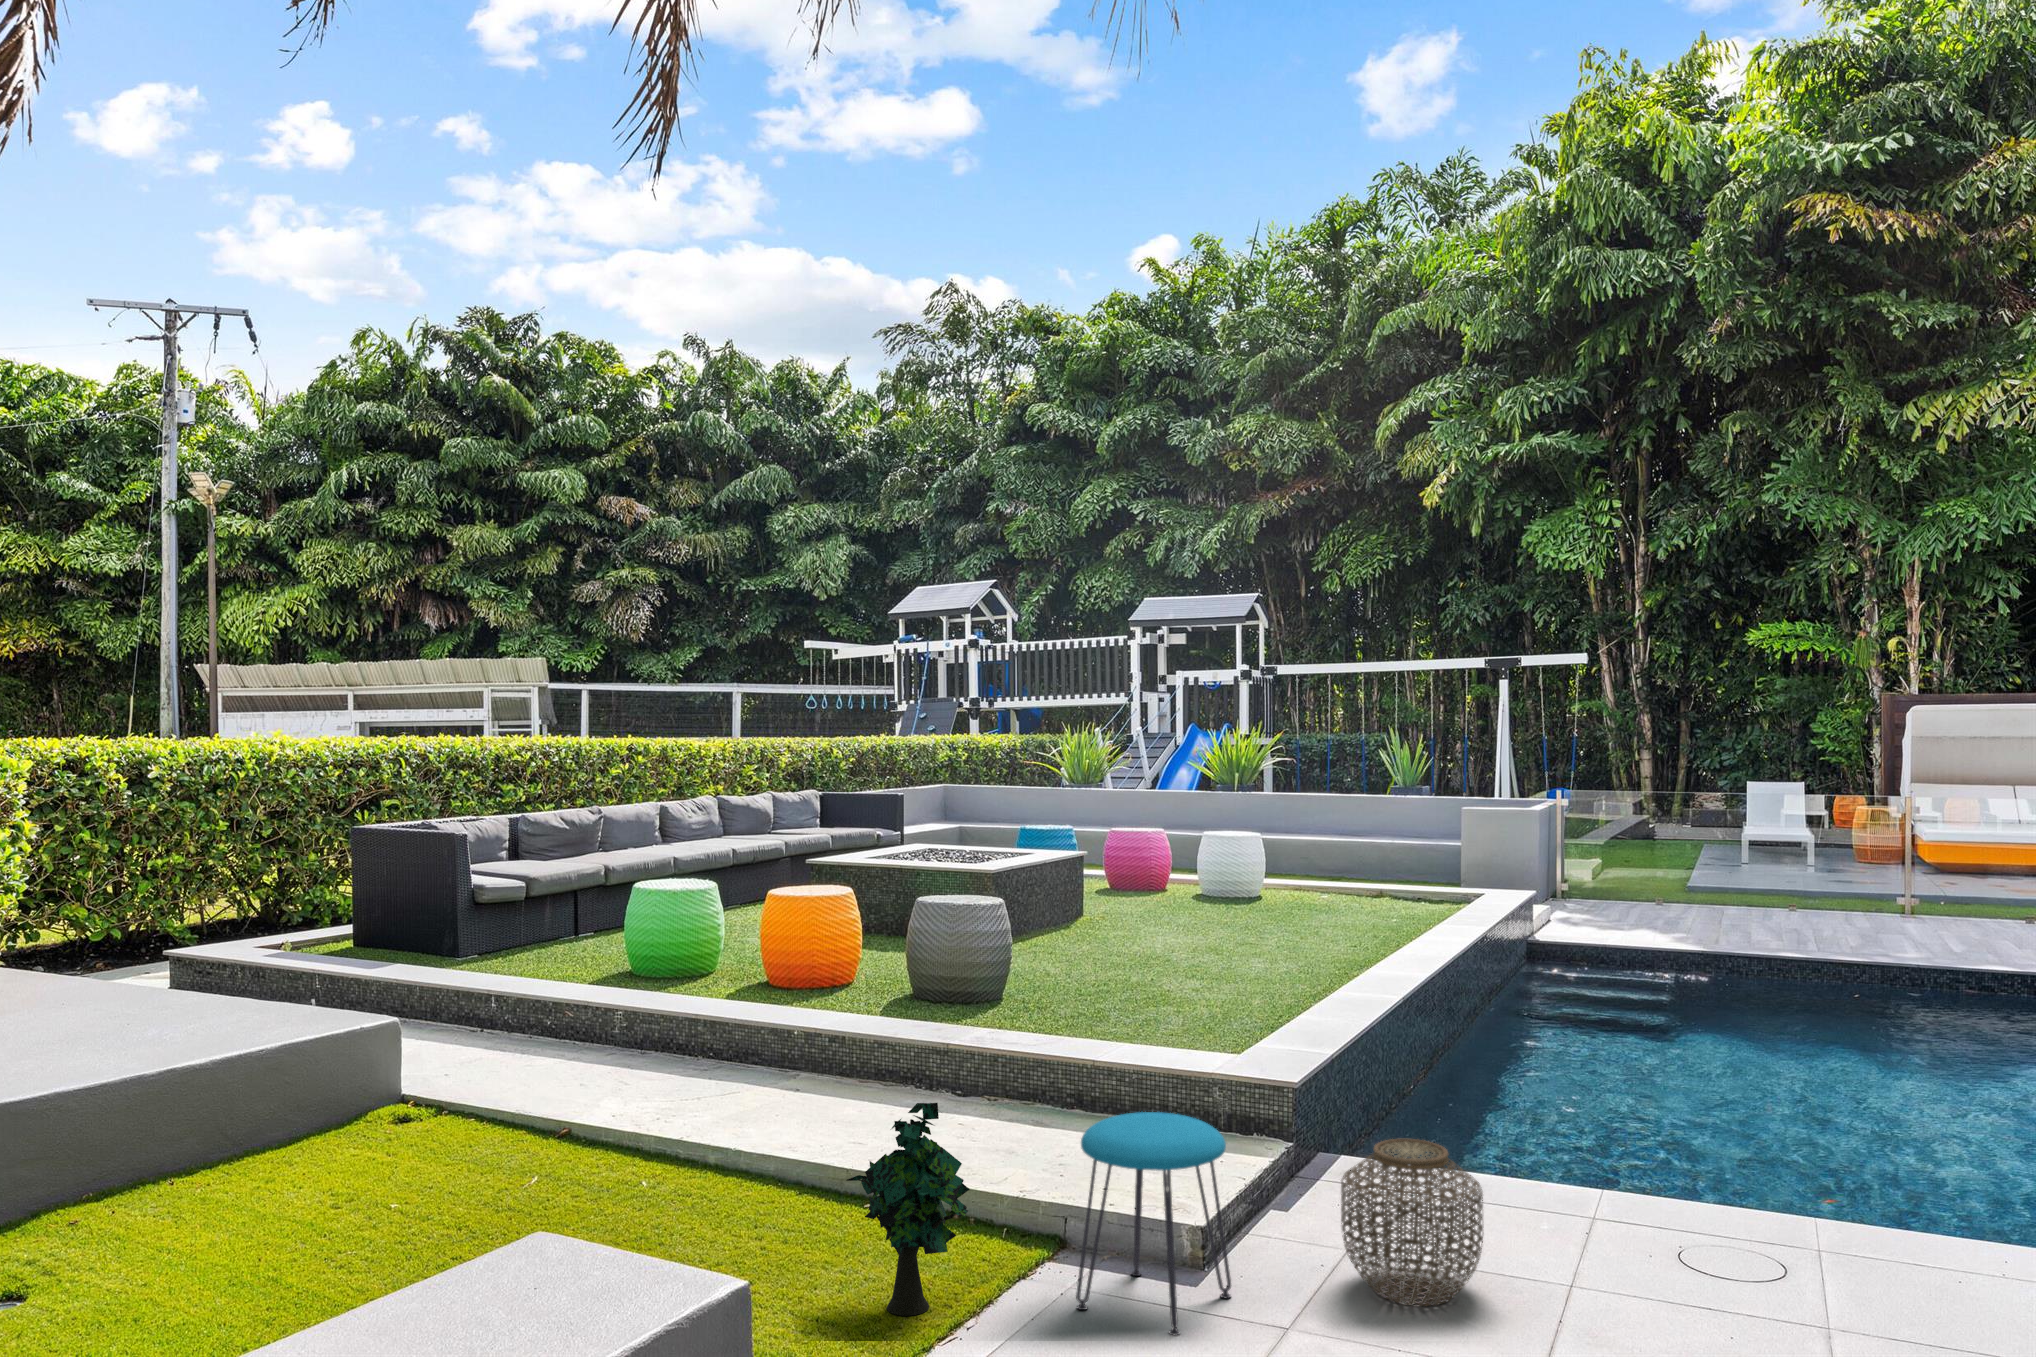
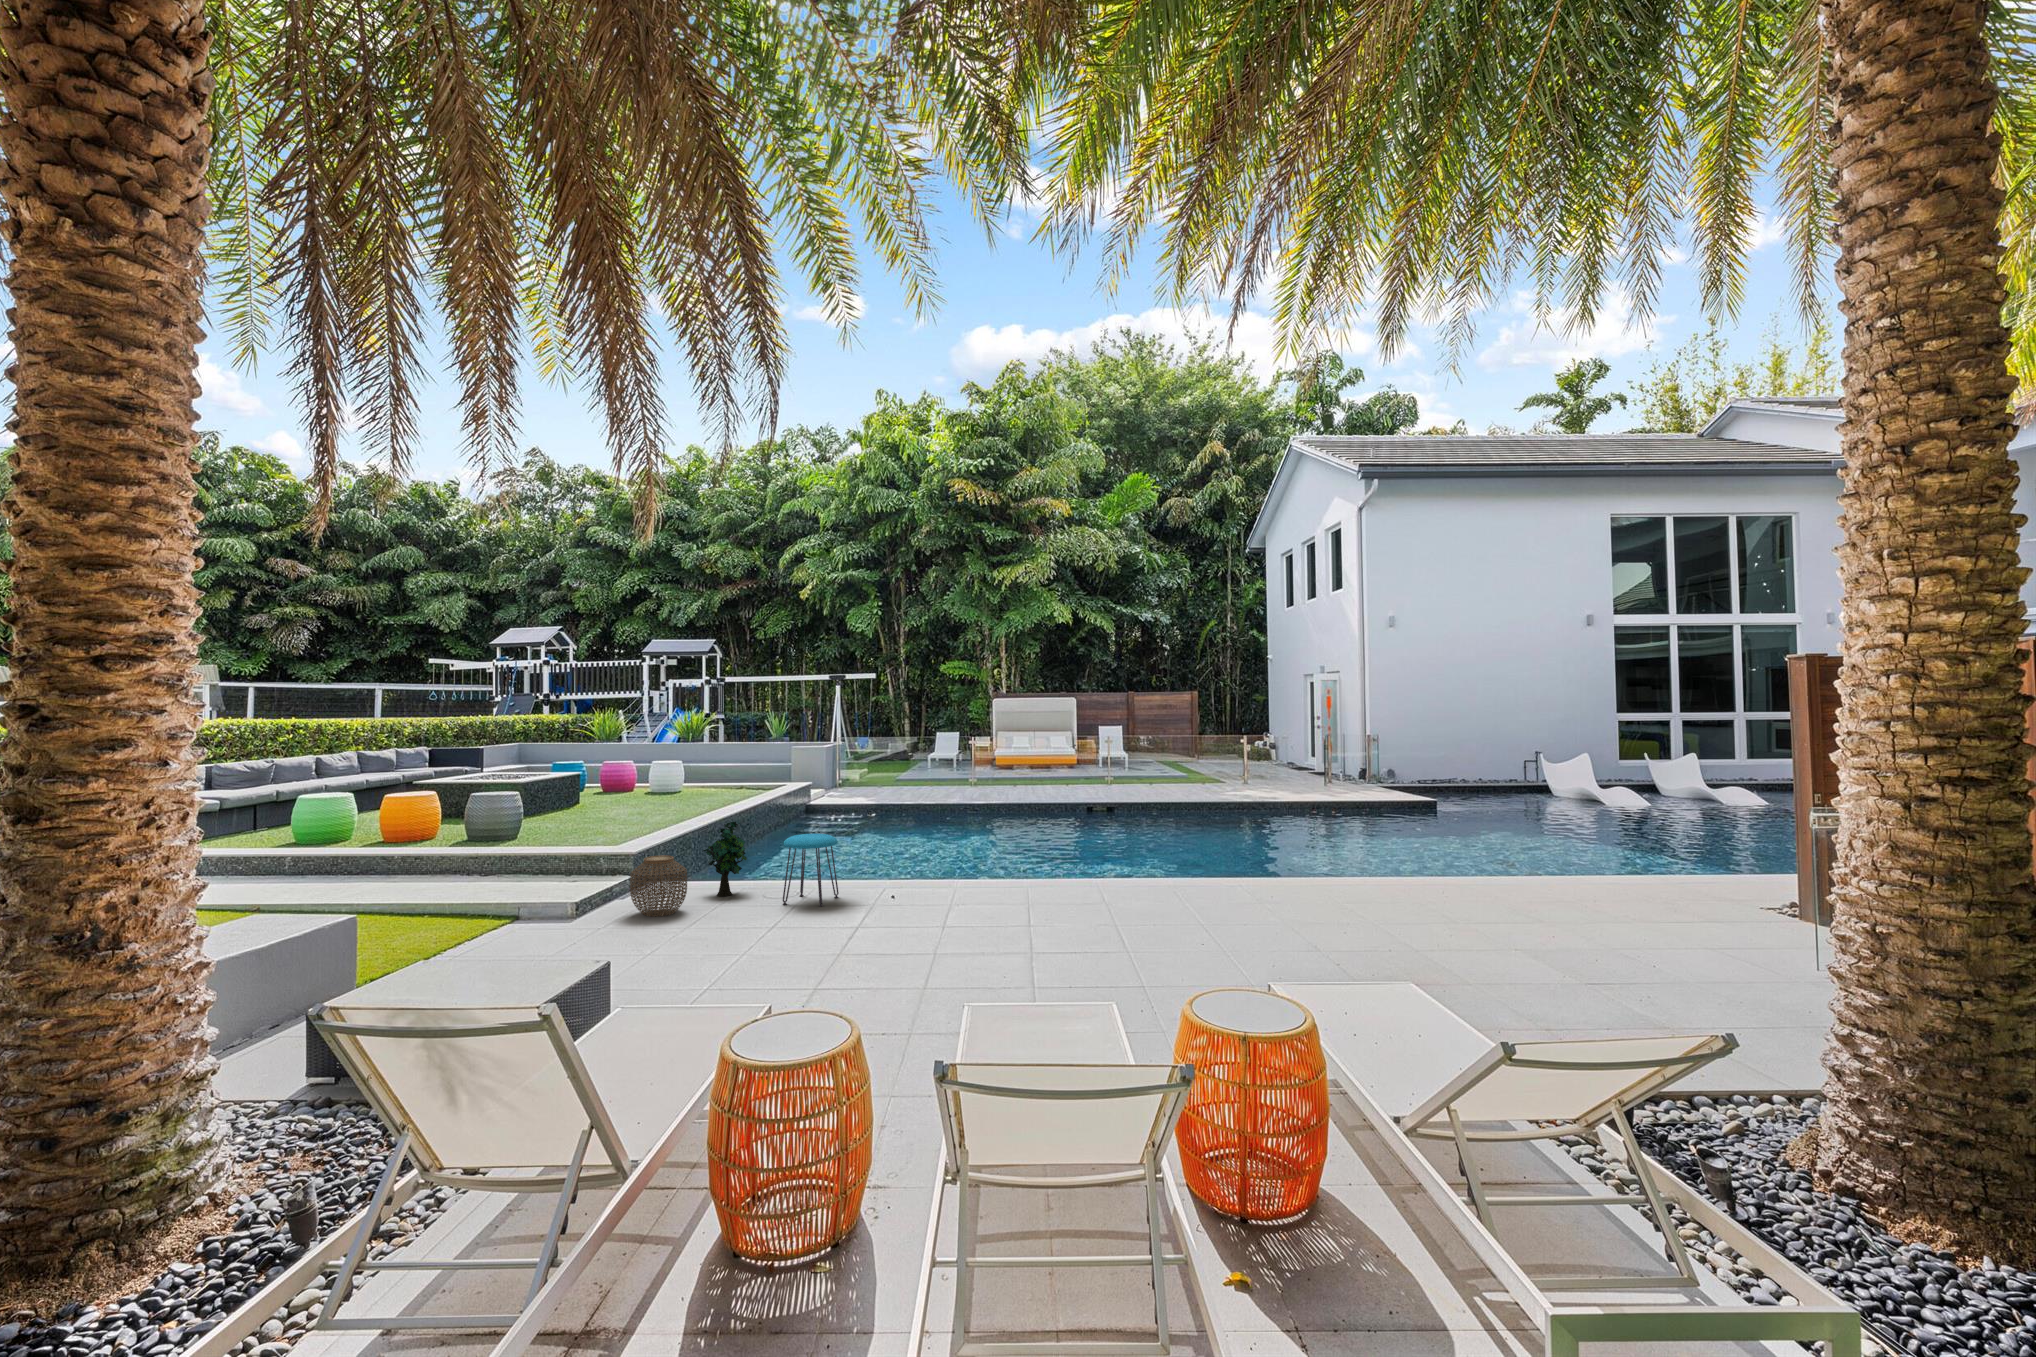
decorative plant: present [846,1103,970,1316] -> present [703,822,747,896]
stool: present [1076,1112,1231,1335] -> present [783,834,839,906]

